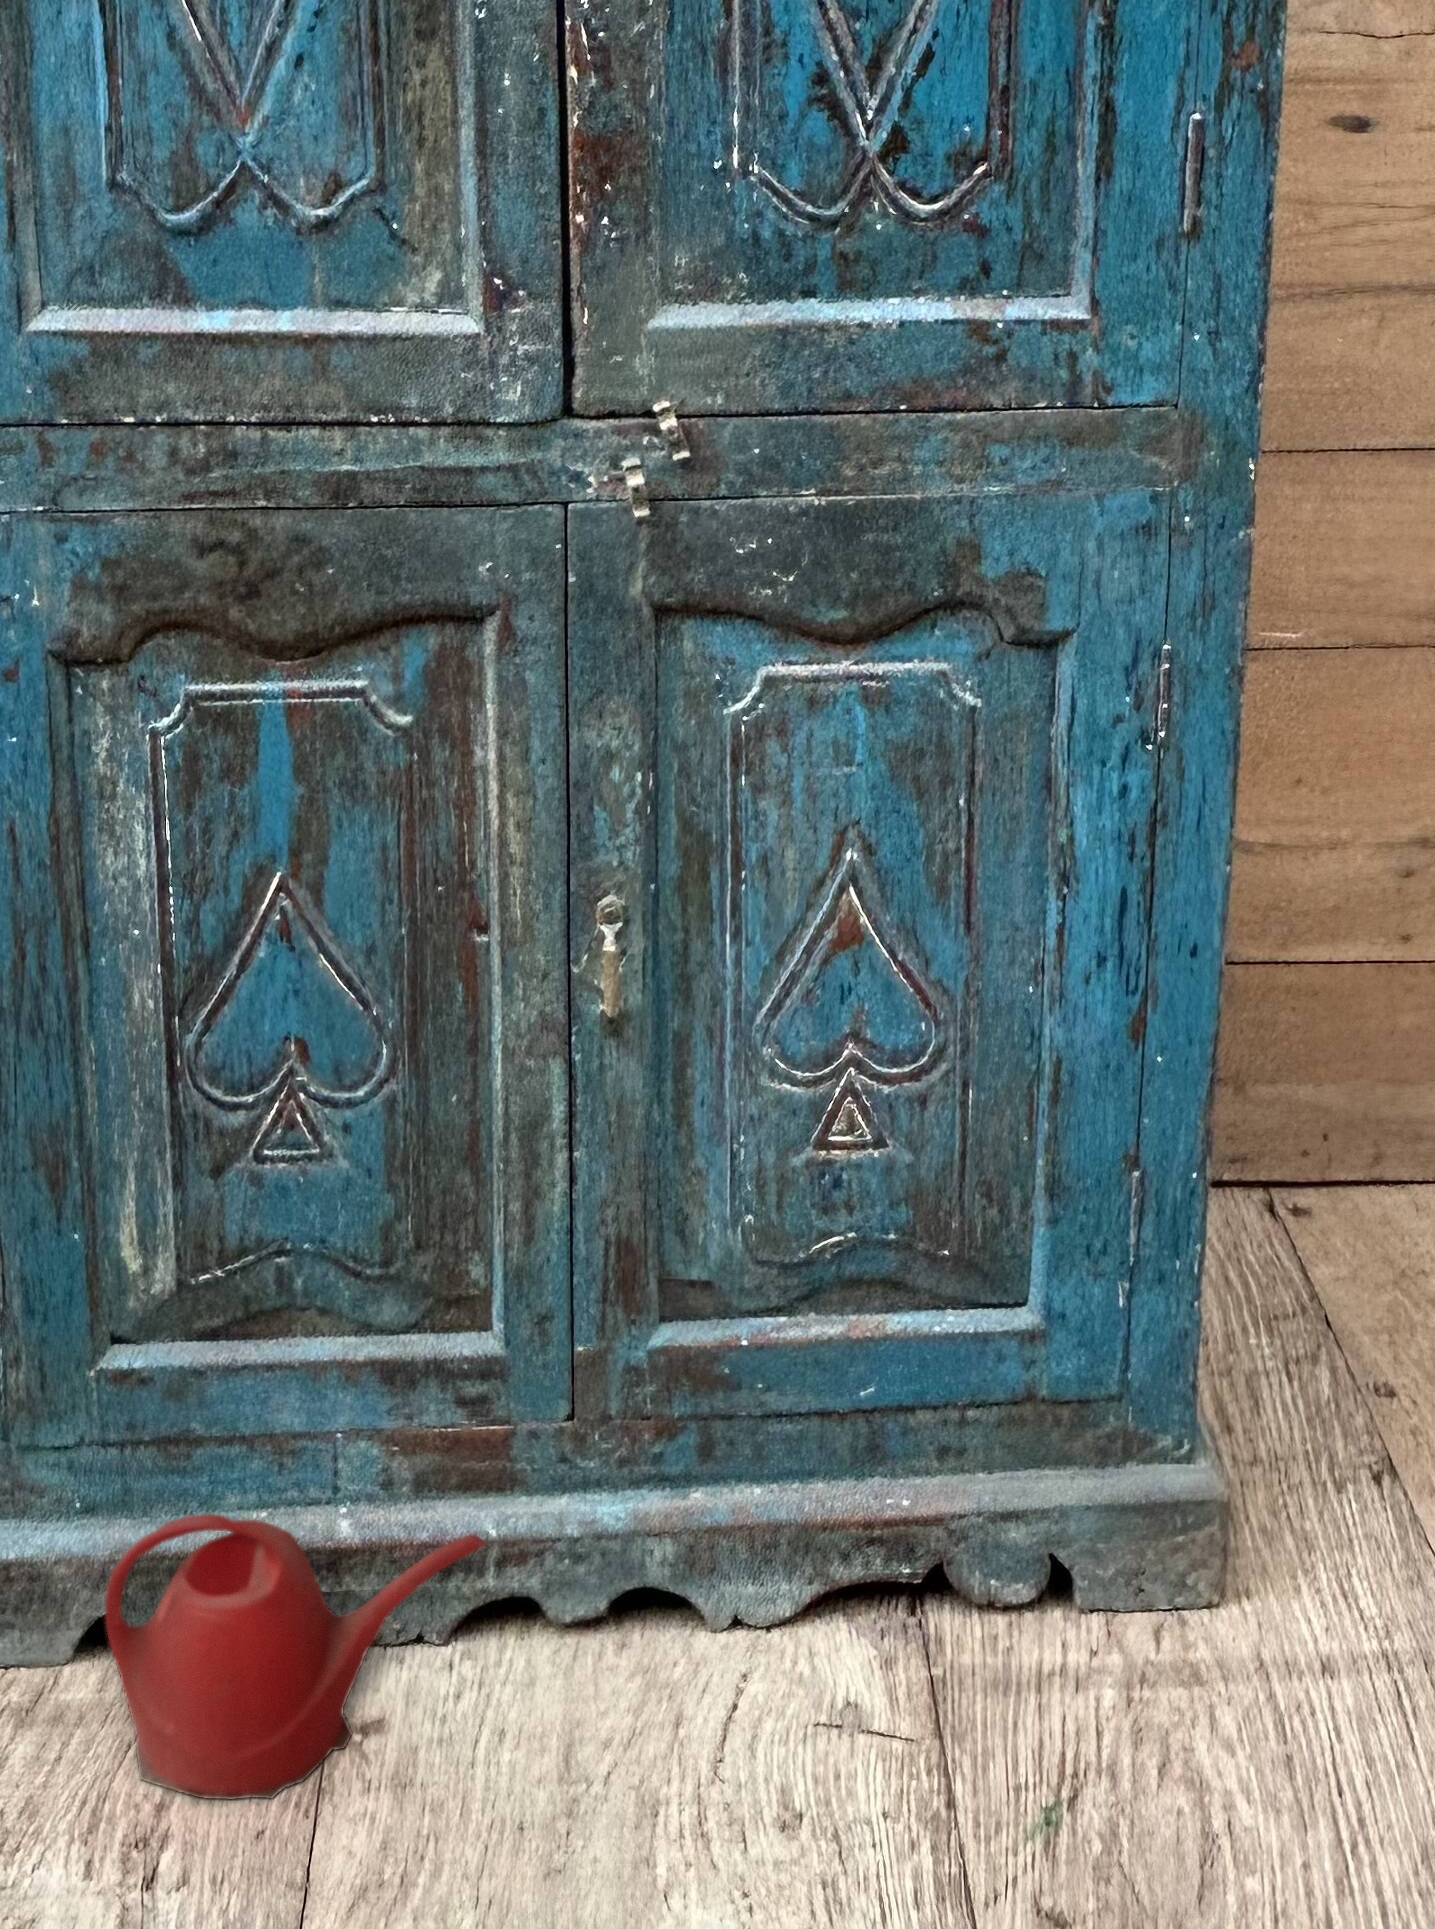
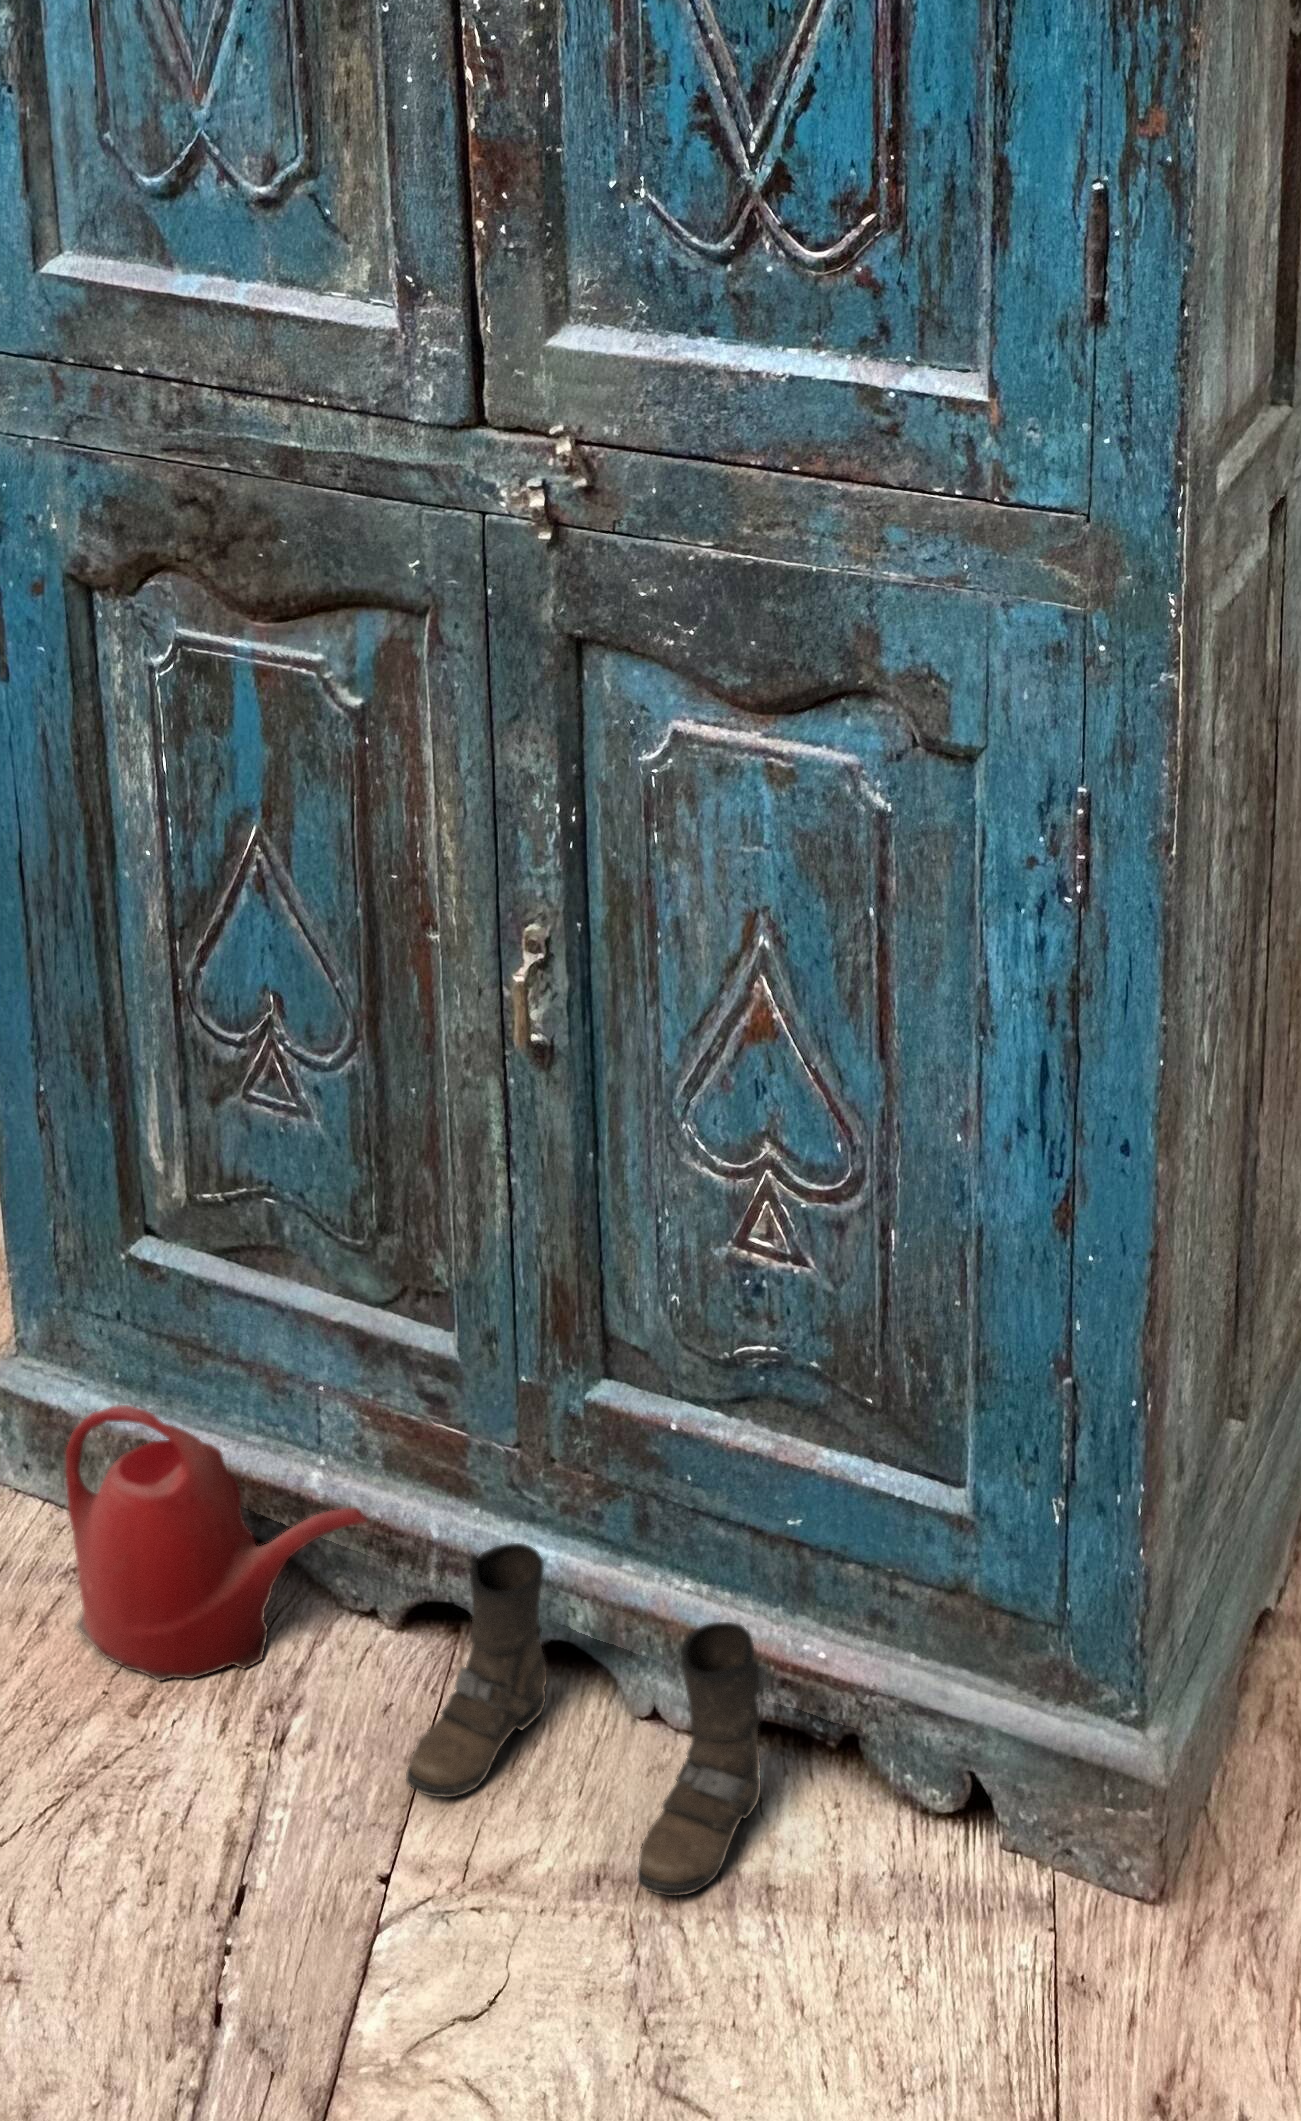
boots: none [583,1510,924,1797] -> present [406,1543,767,1896]

